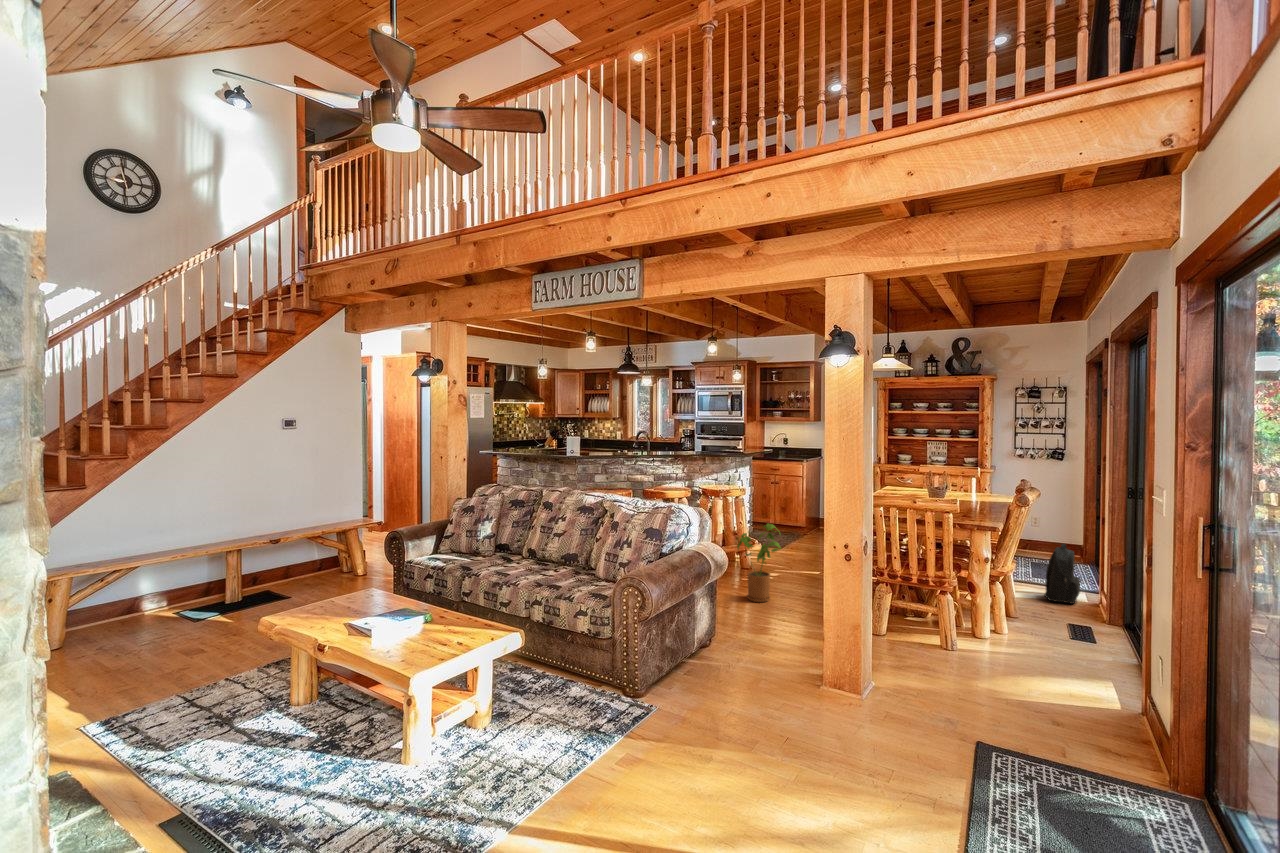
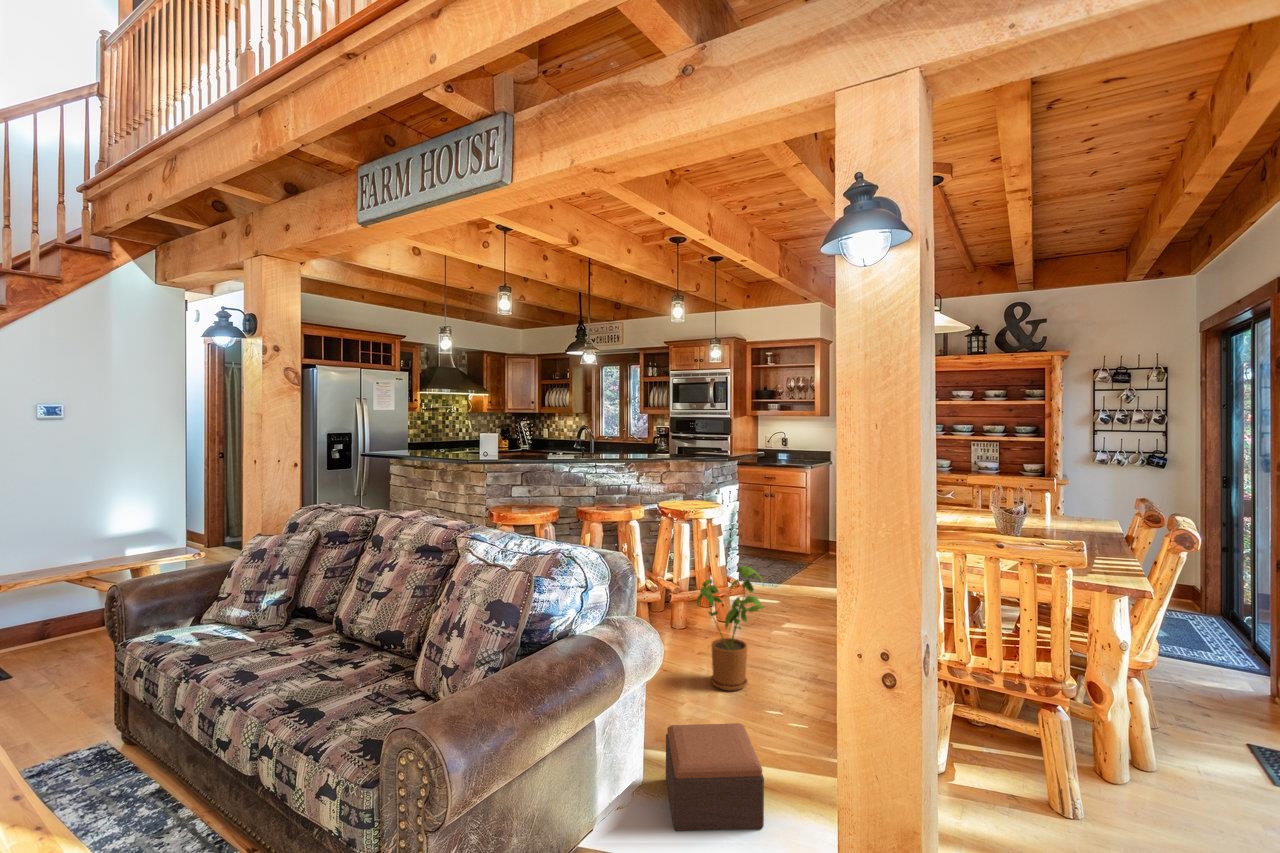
backpack: present [1044,544,1080,604] -> none [1177,599,1240,697]
footstool: none [730,606,788,656] -> present [666,723,764,831]

